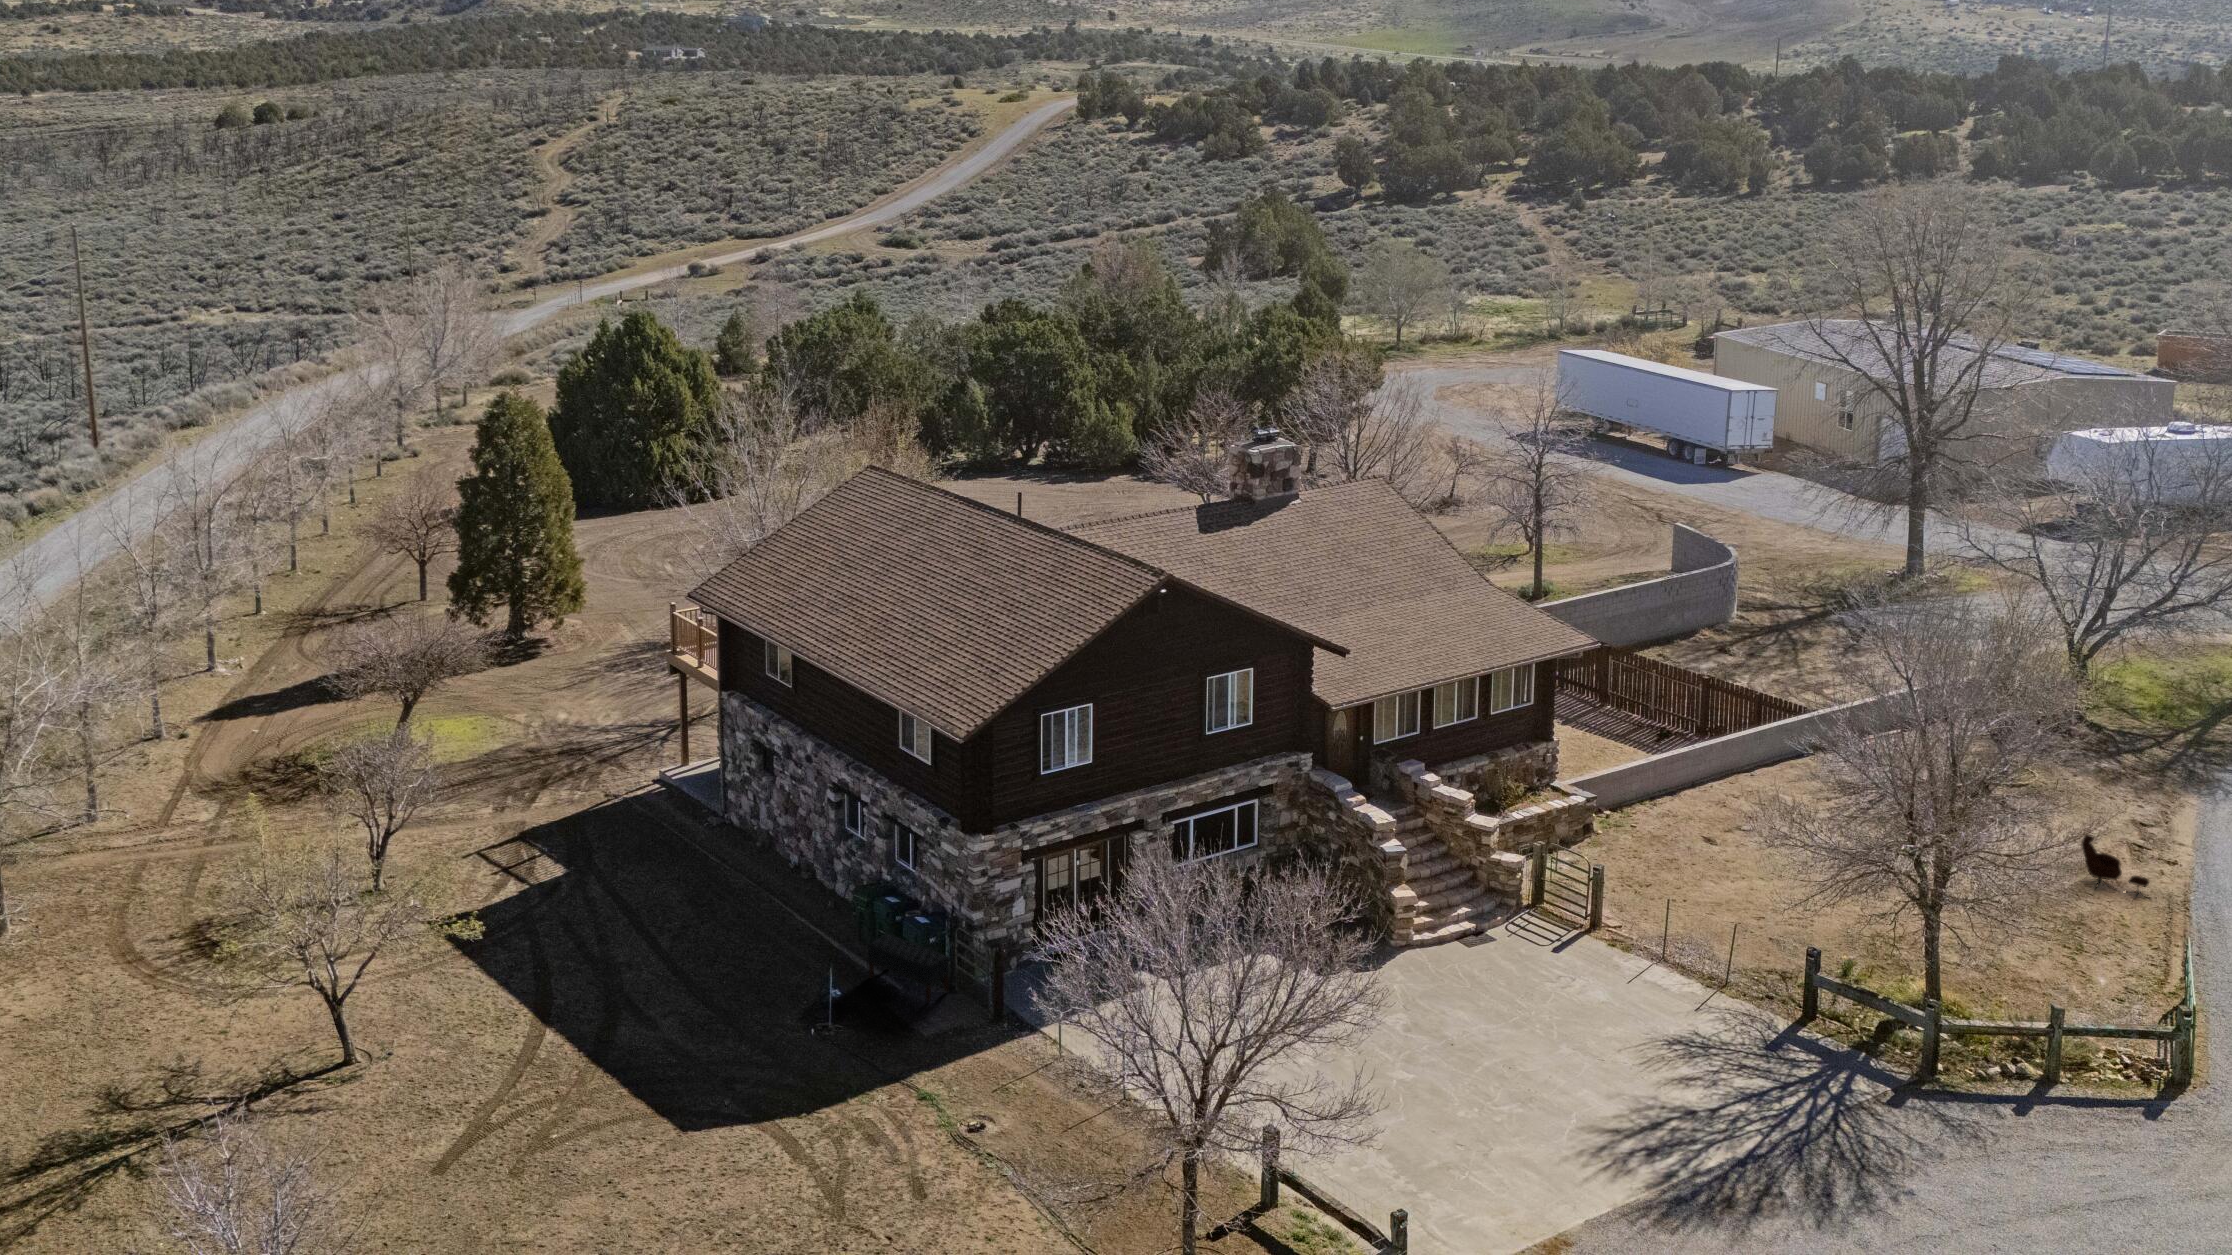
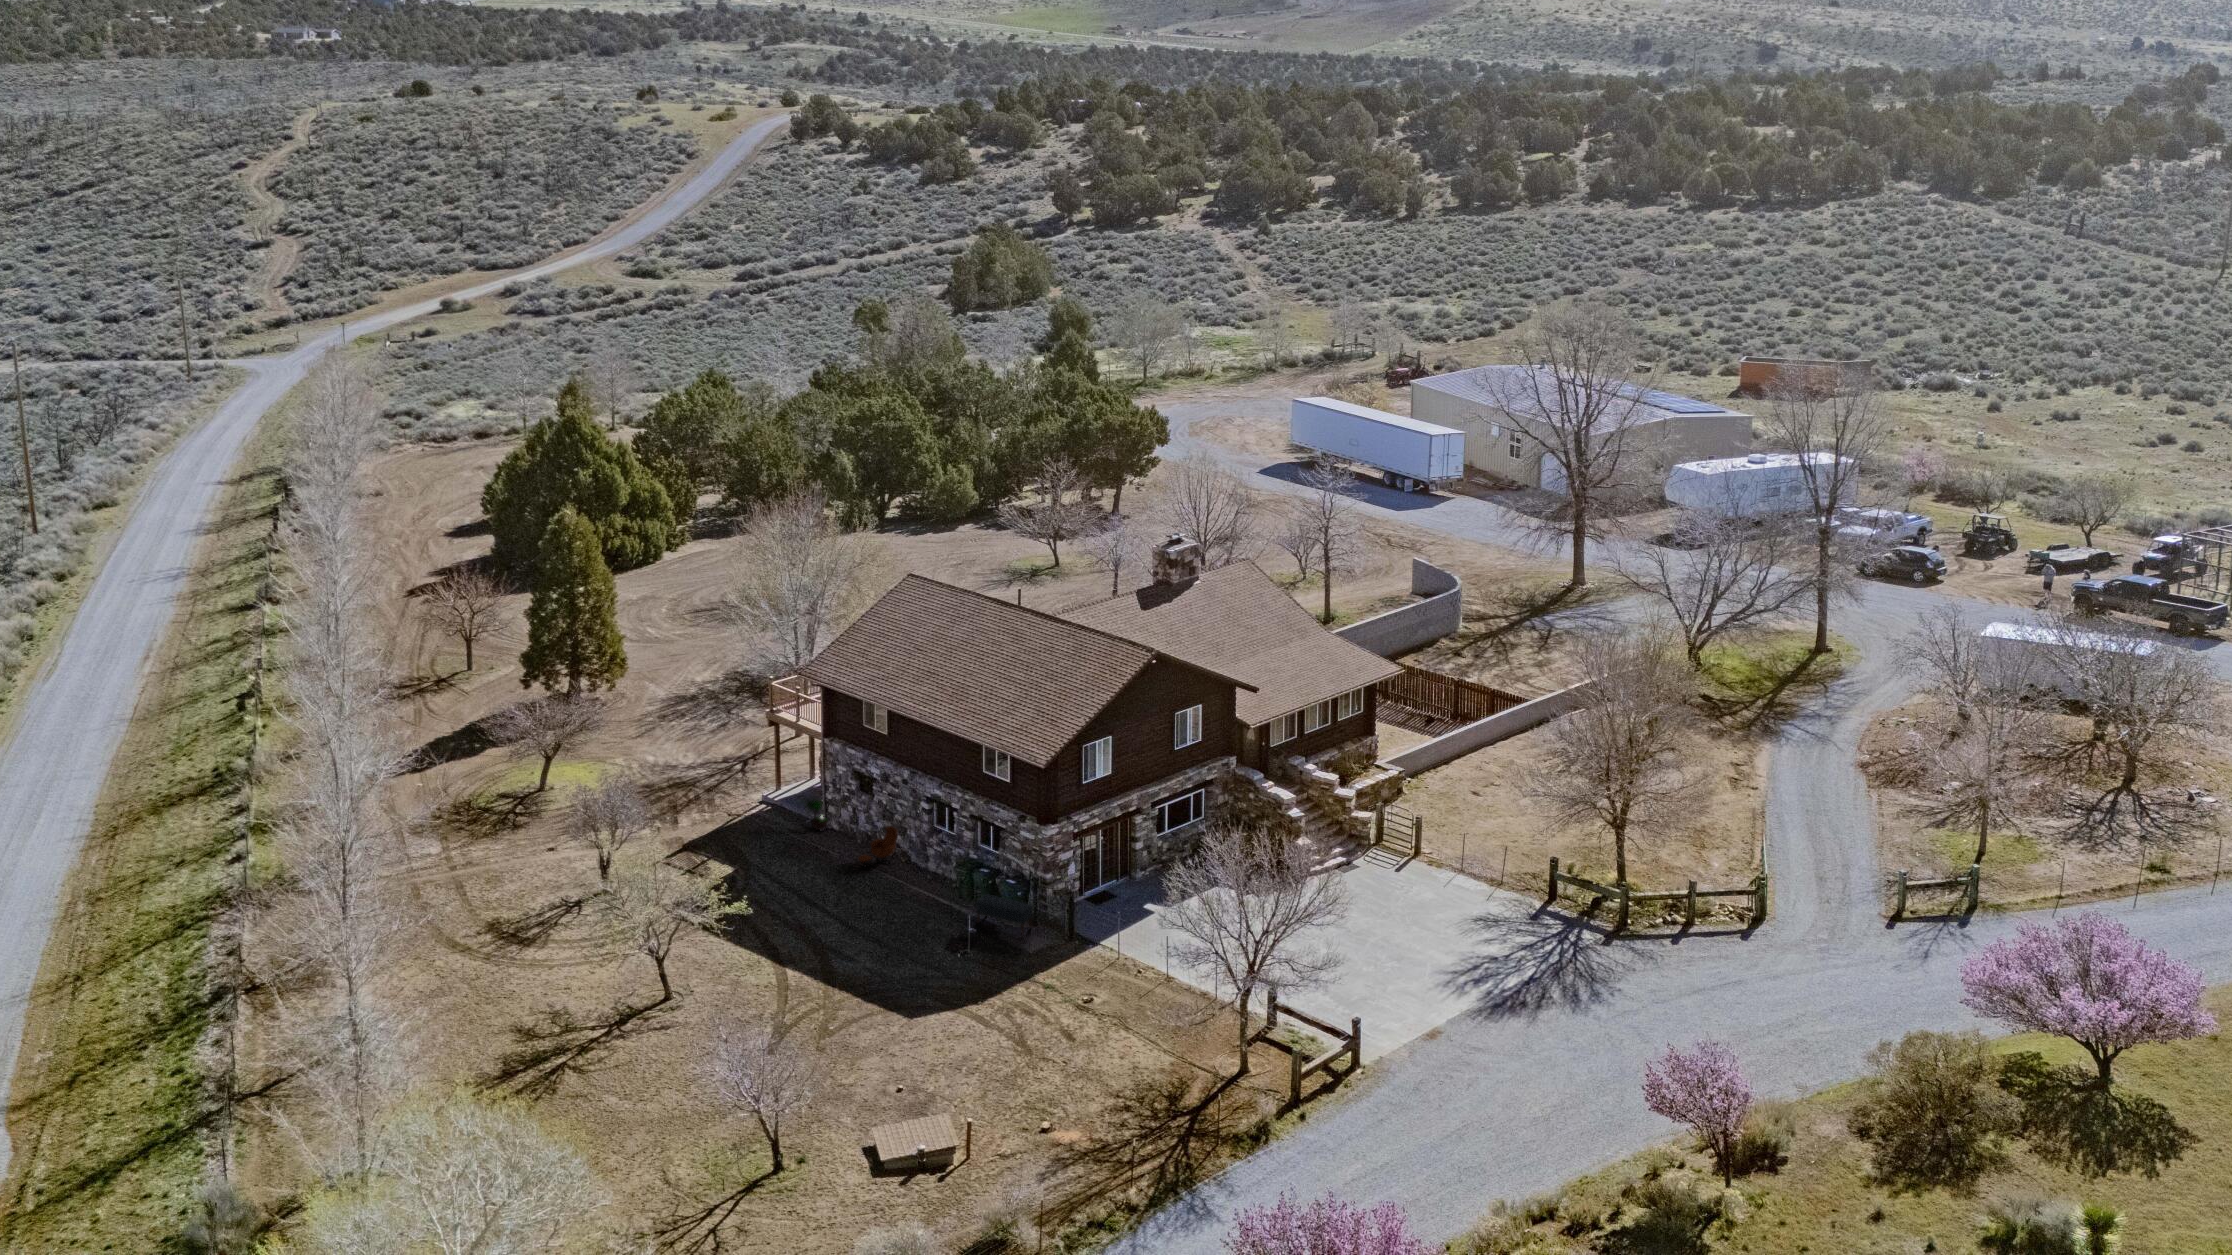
potted tree: none [698,773,734,825] -> present [806,799,828,830]
lounge chair: present [2081,835,2149,895] -> present [858,826,898,867]

